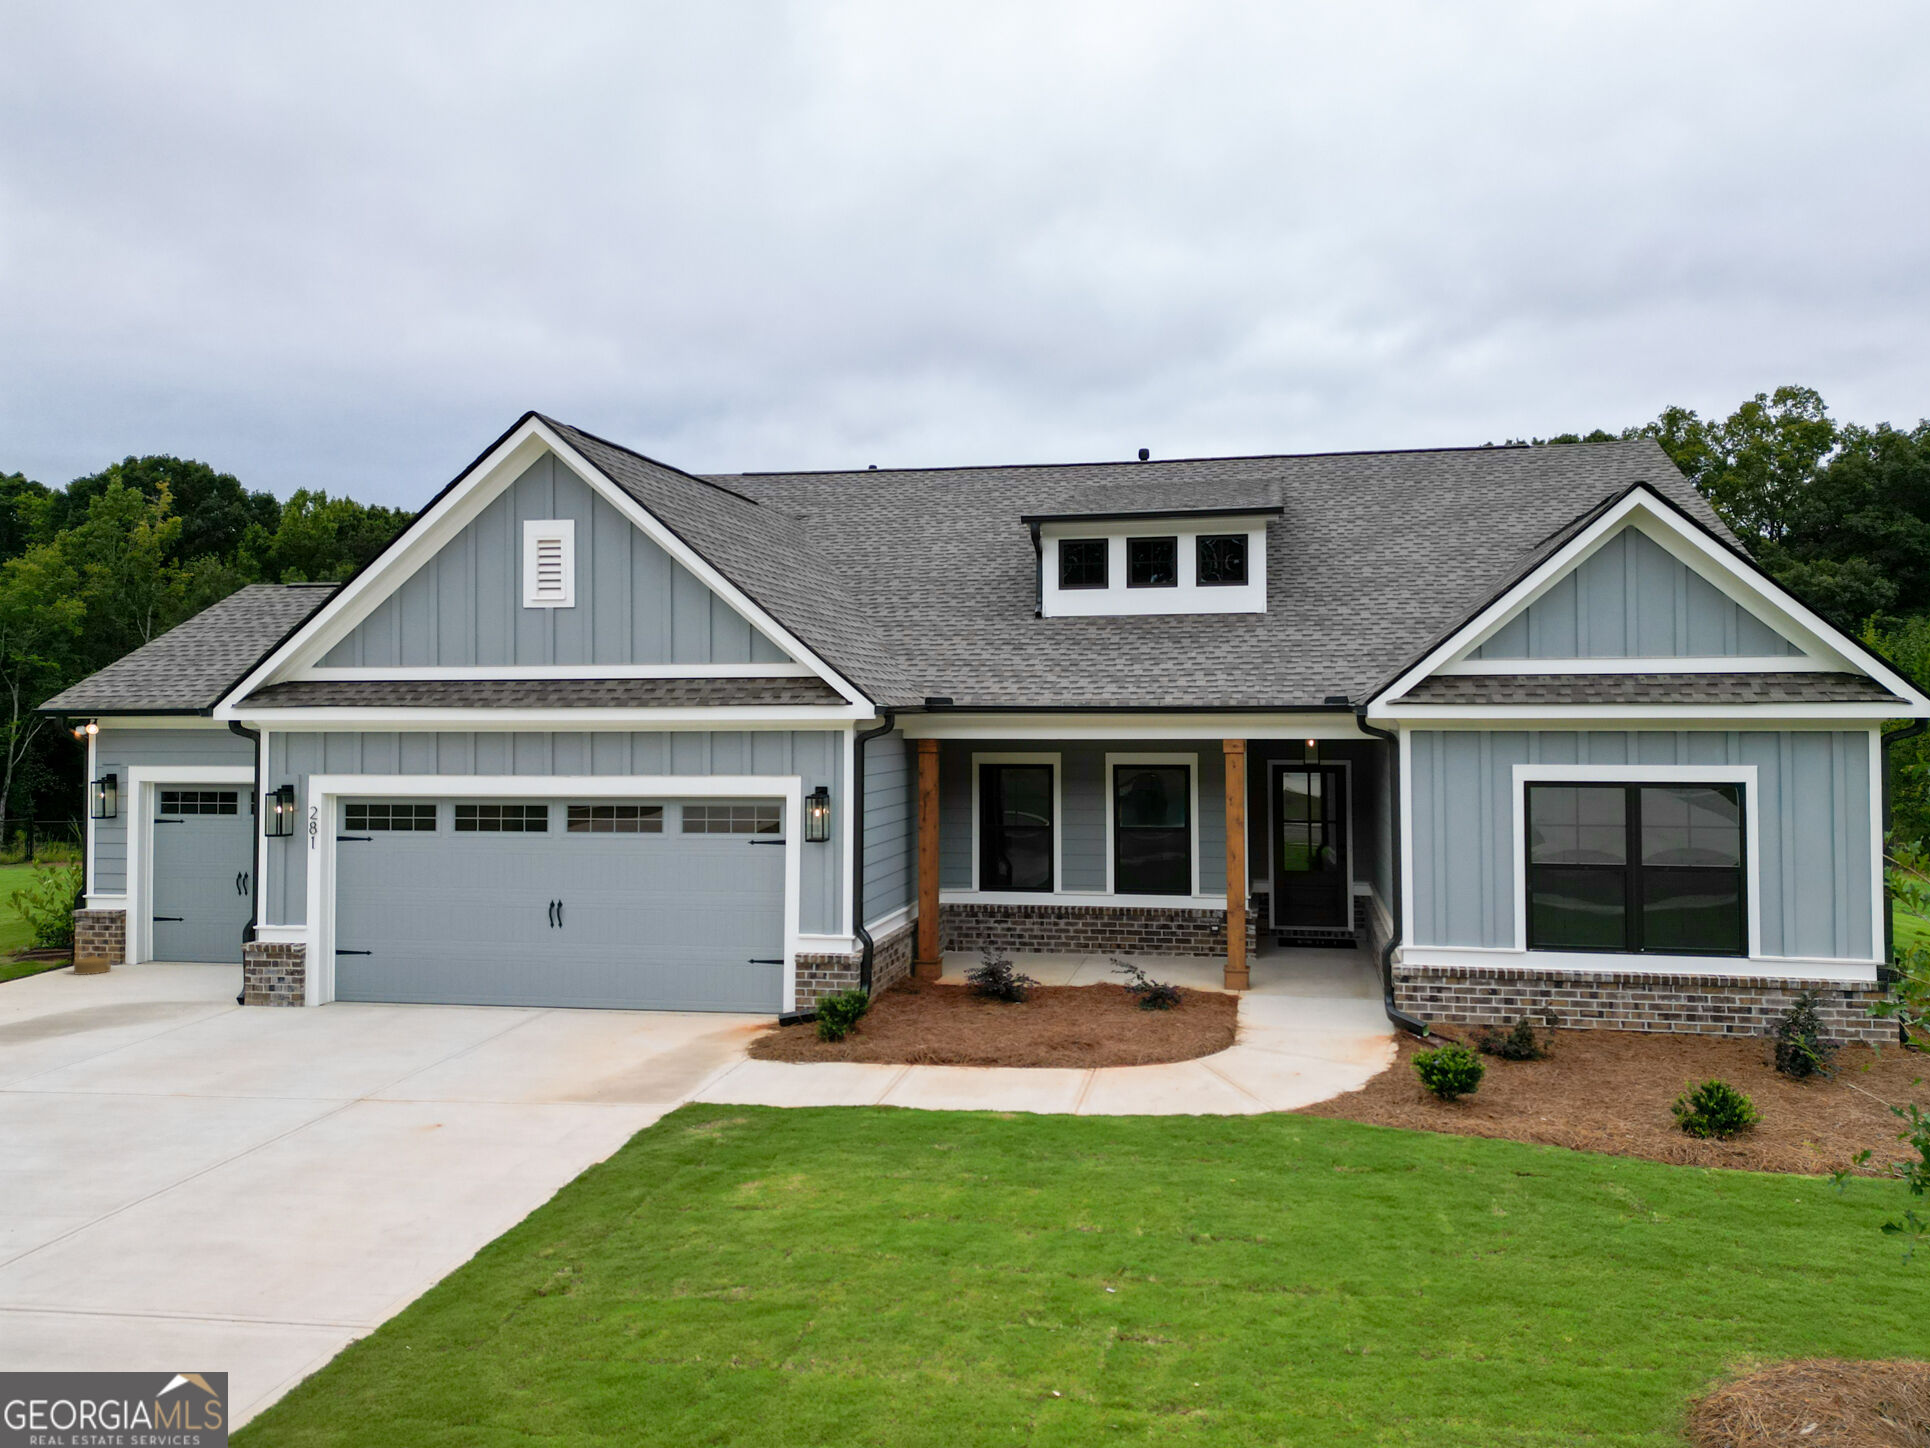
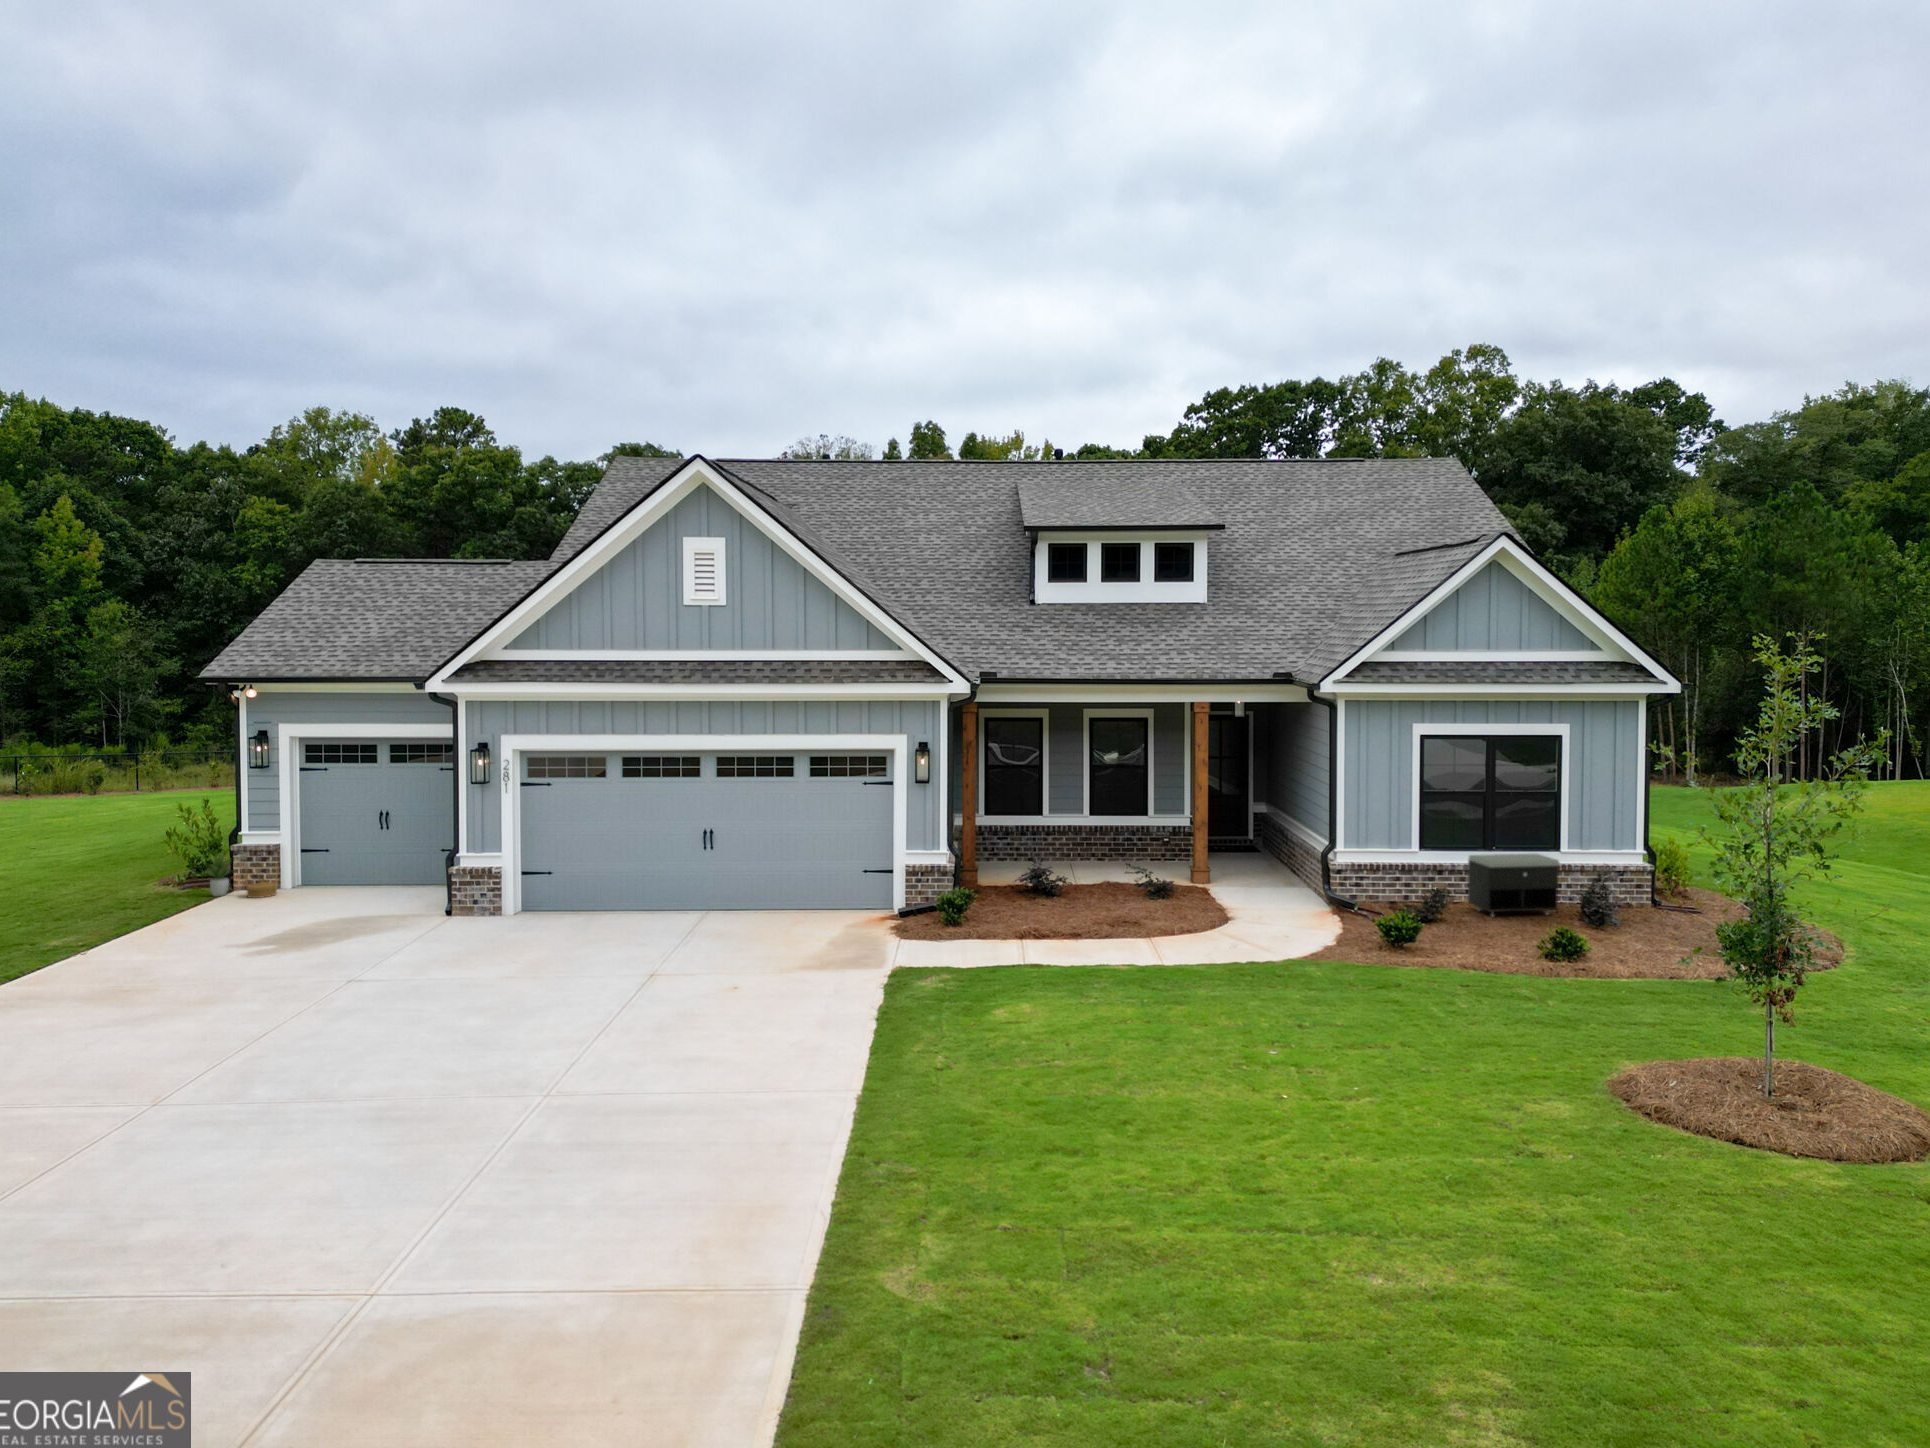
potted plant: none [29,918,71,972] -> present [205,852,231,896]
storage bench: none [1600,959,1739,1053] -> present [1468,854,1560,916]

